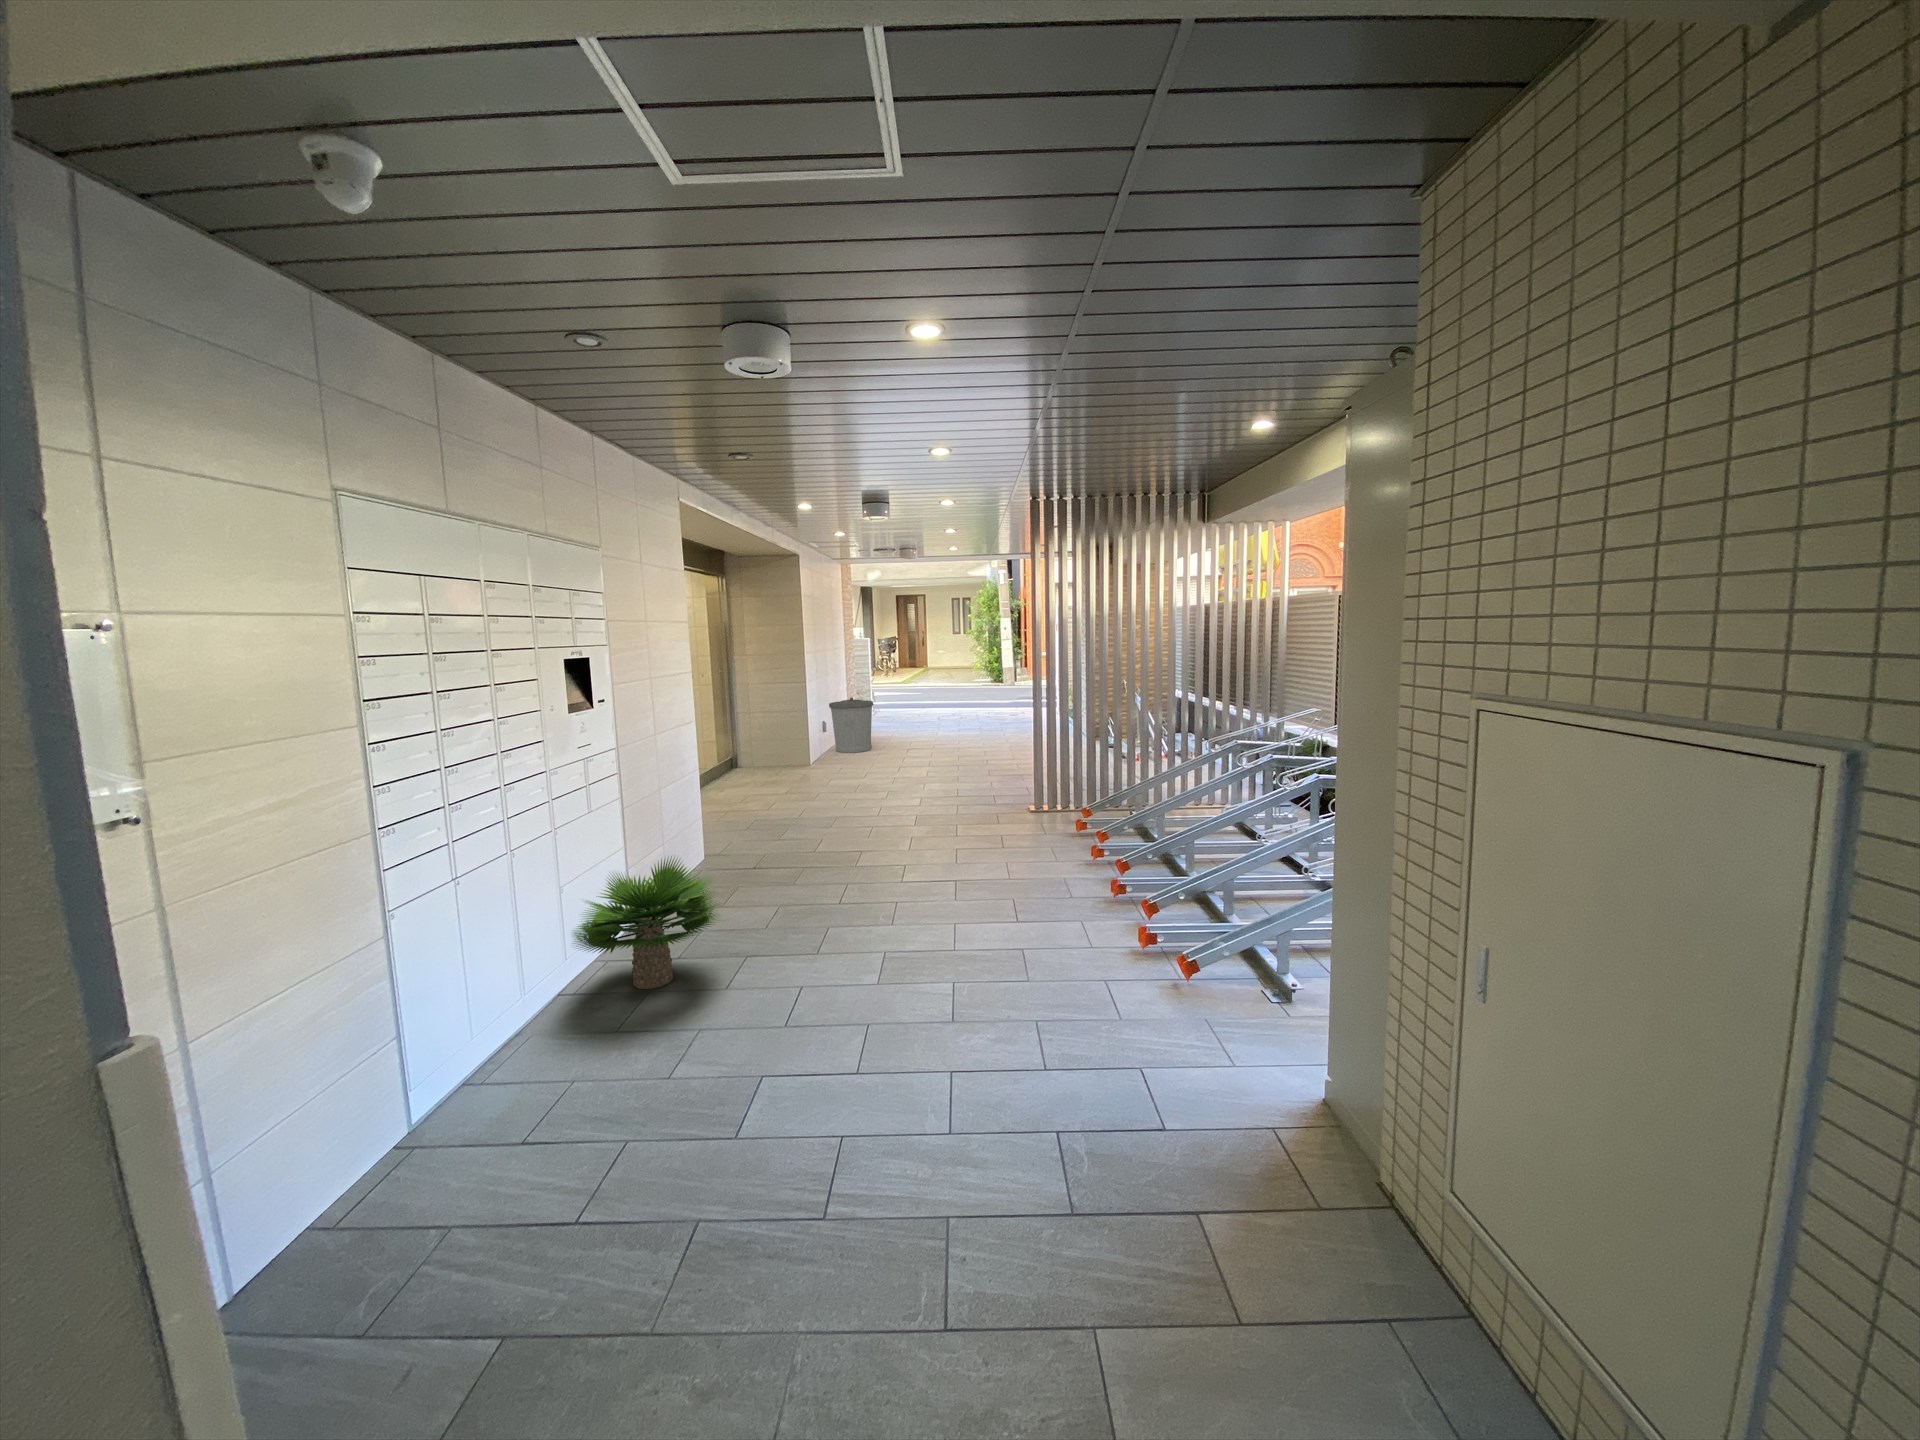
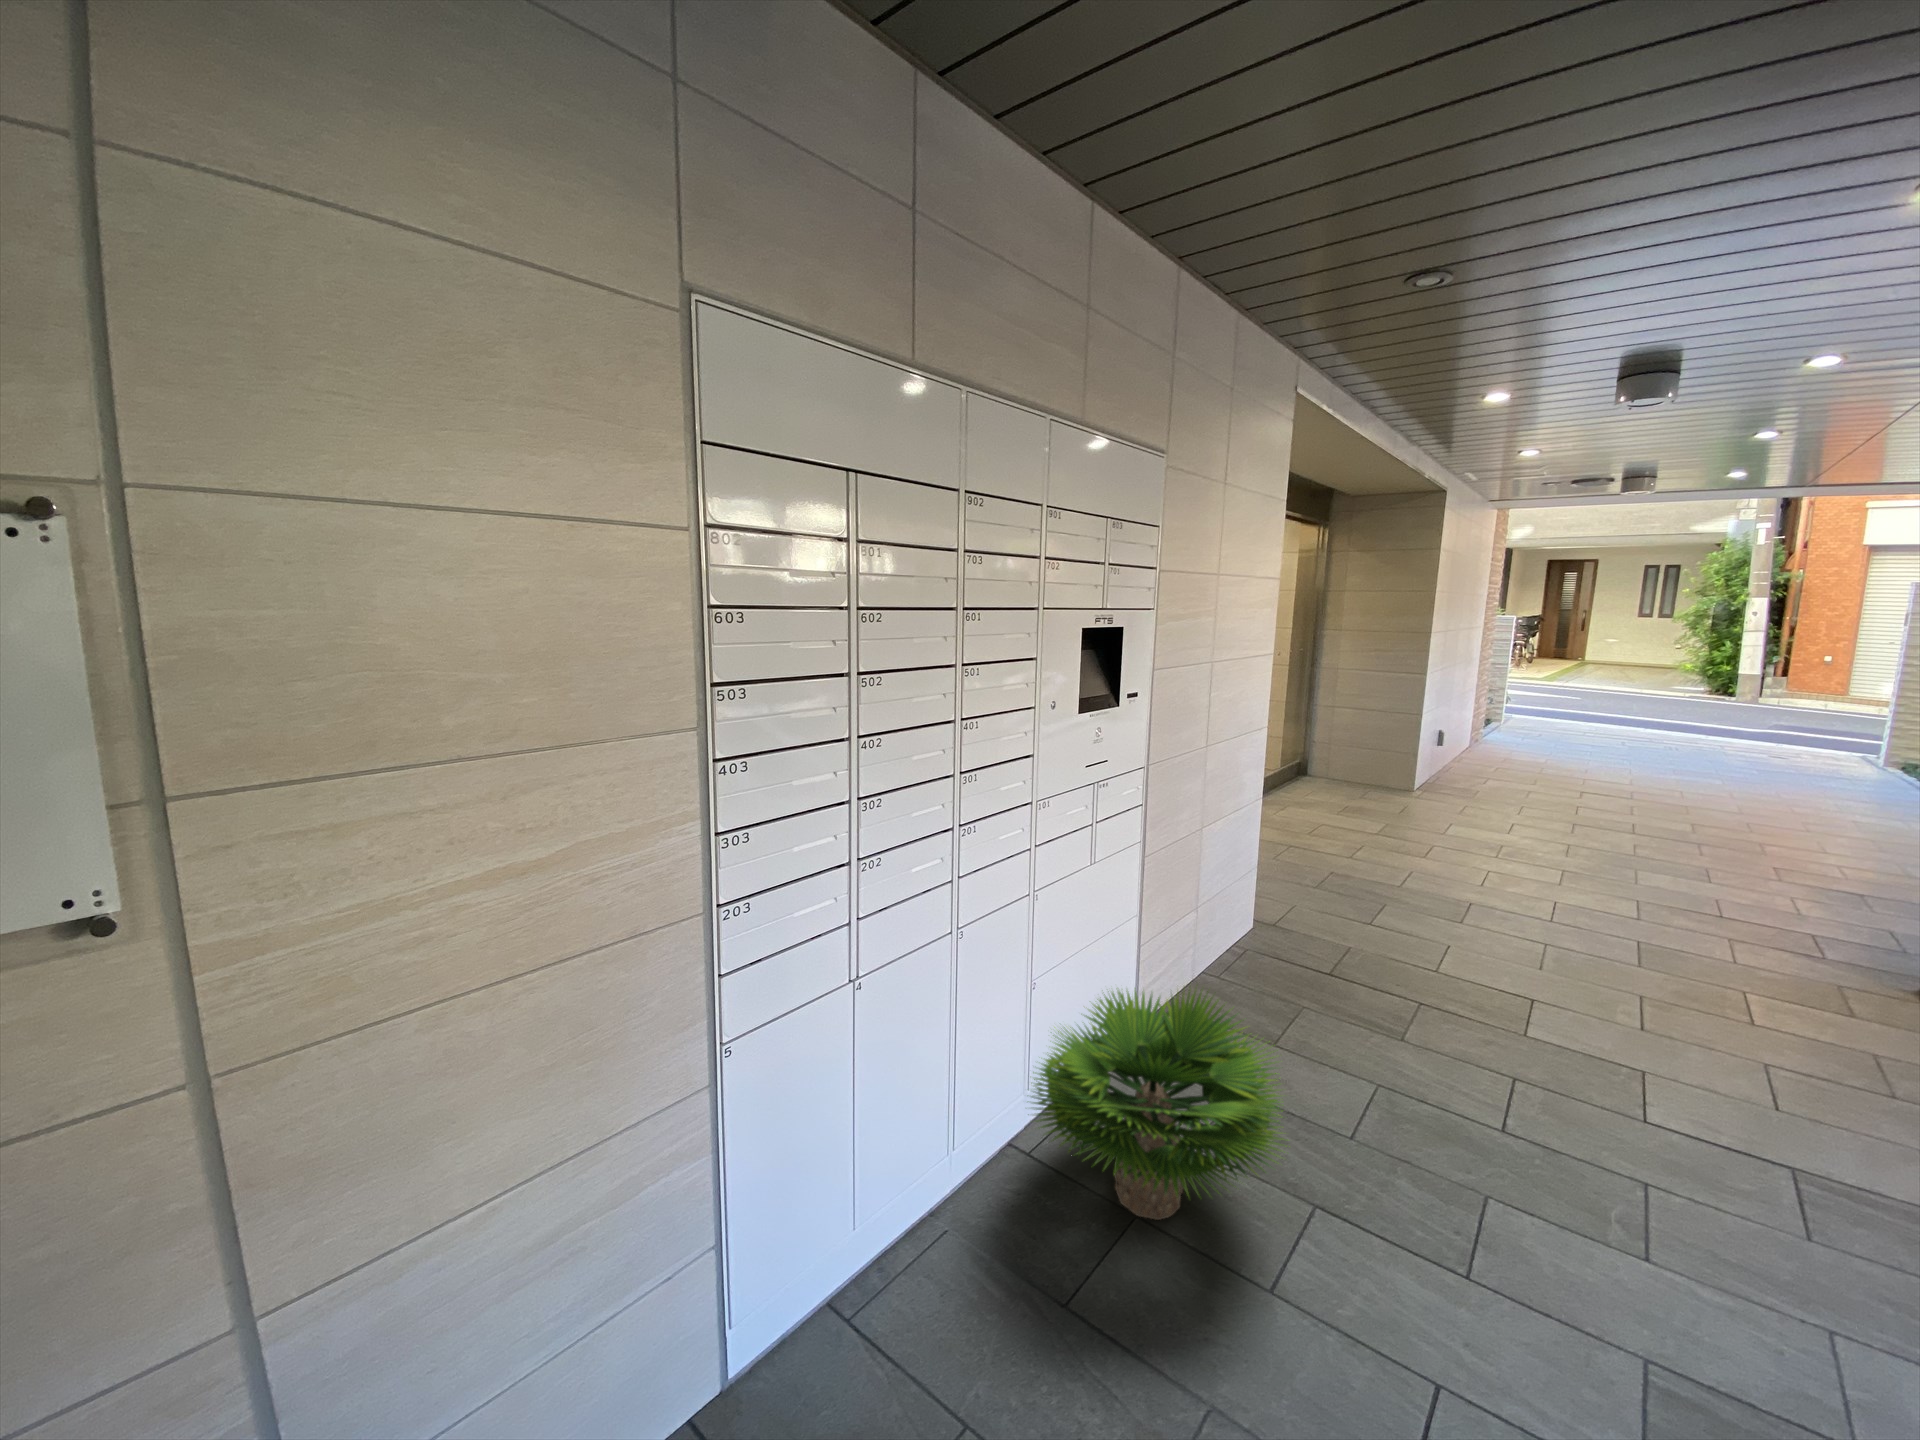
trash can: present [829,698,873,753] -> none [1451,701,1529,782]

